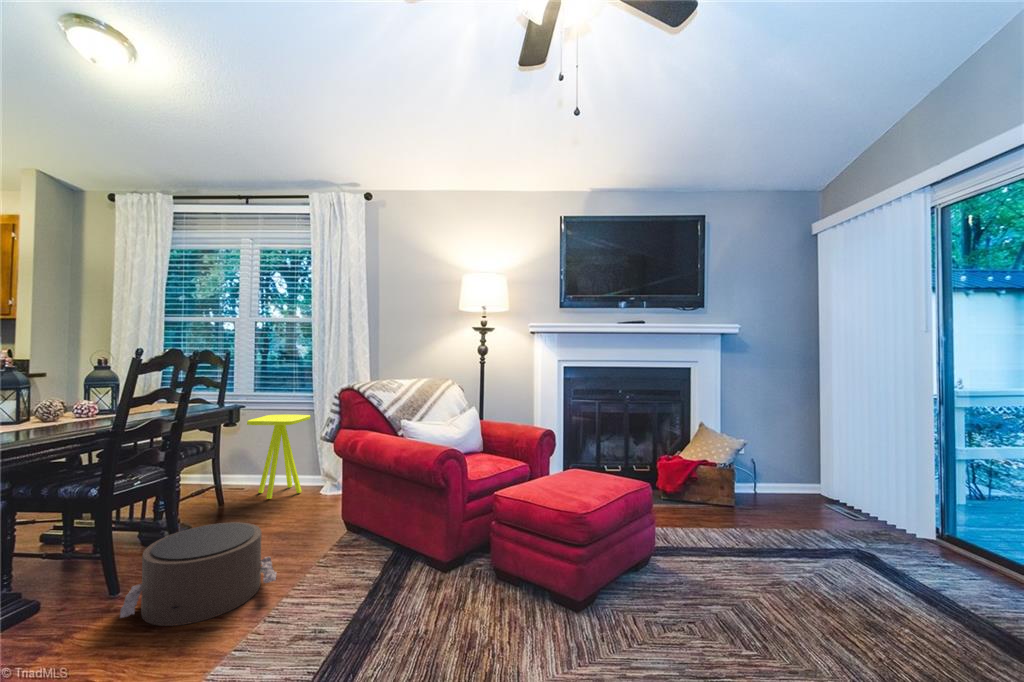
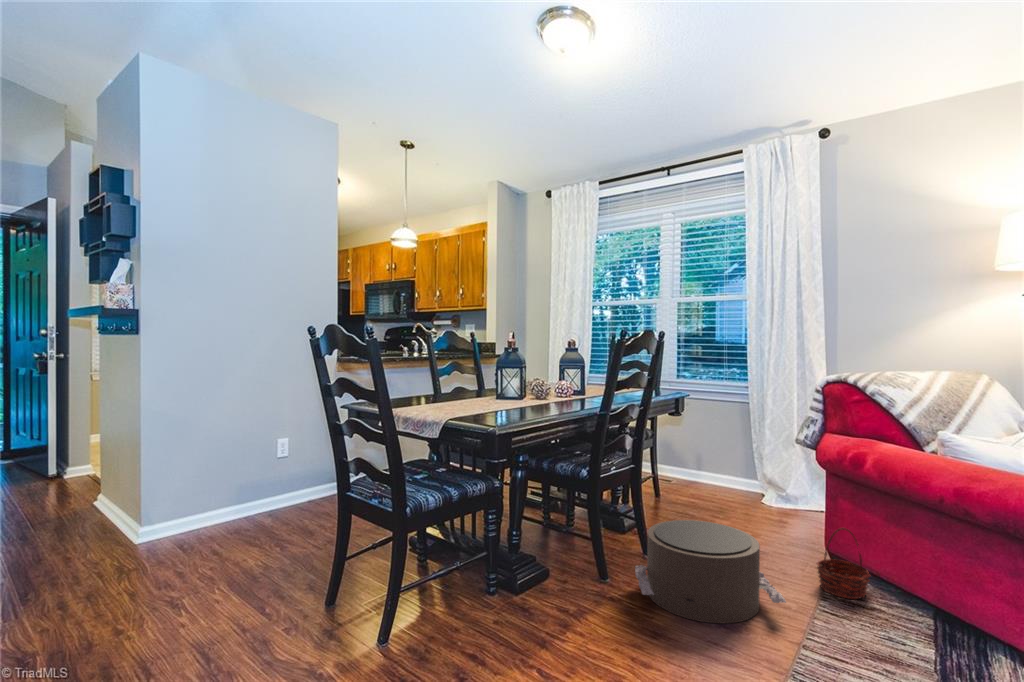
side table: present [247,415,310,499] -> none [682,410,747,504]
basket: none [322,503,361,559] -> present [817,528,871,599]

